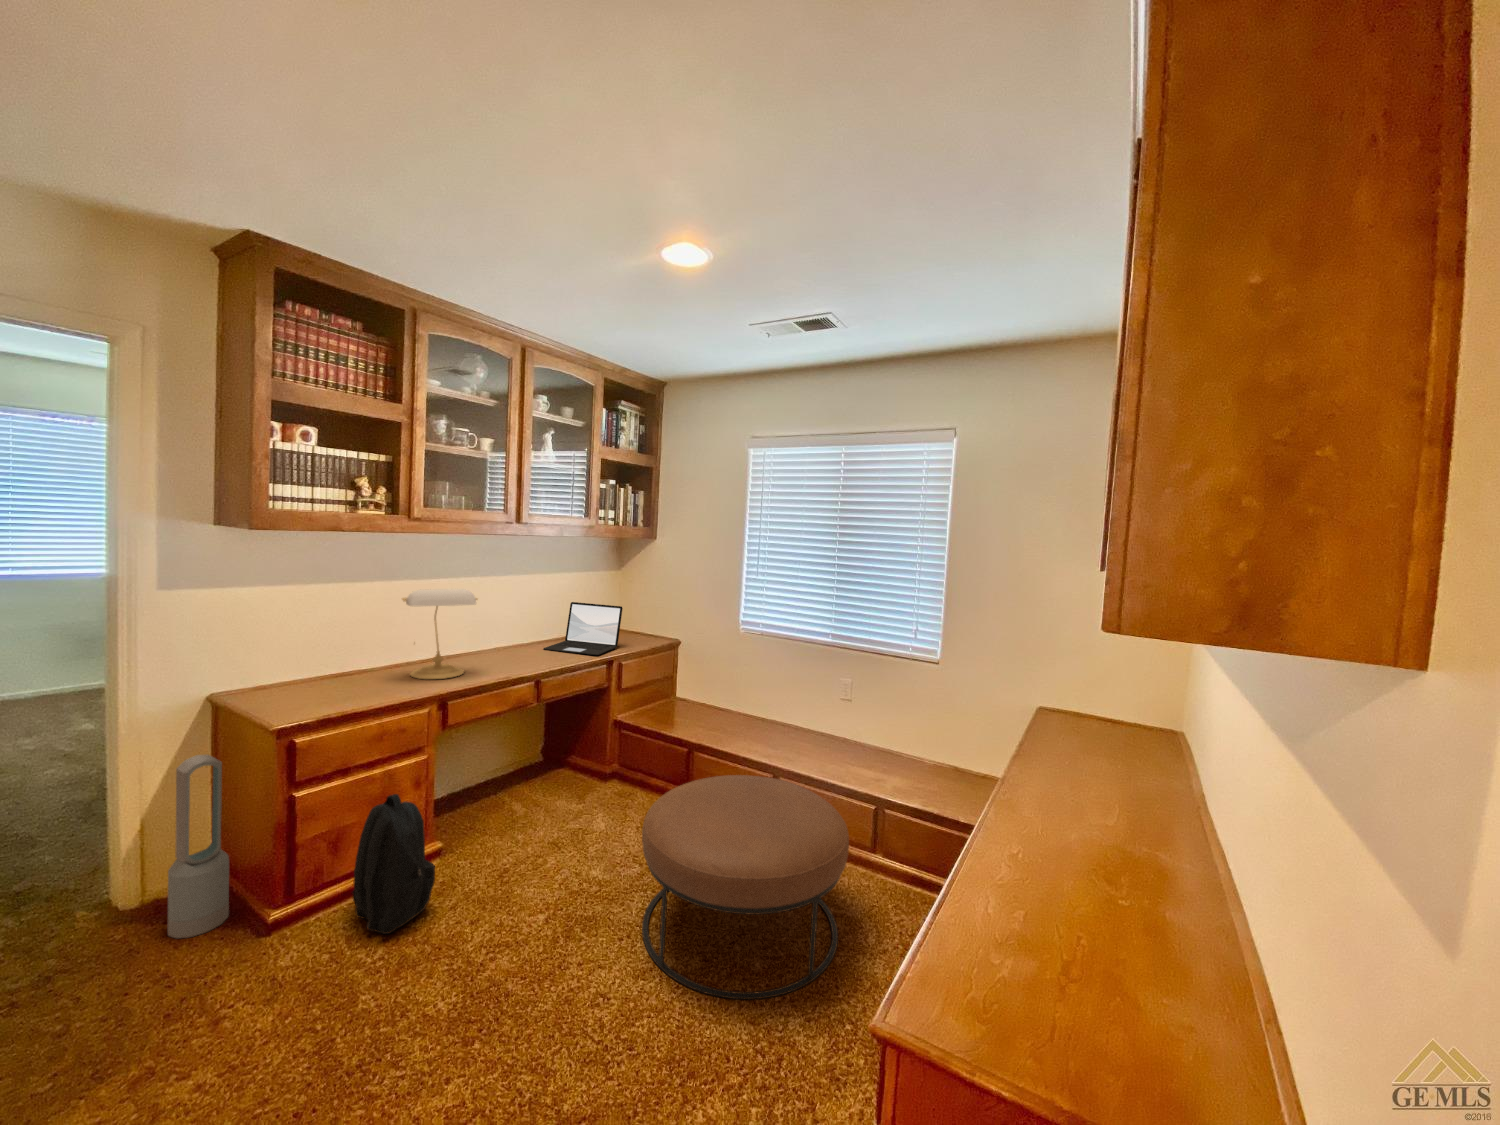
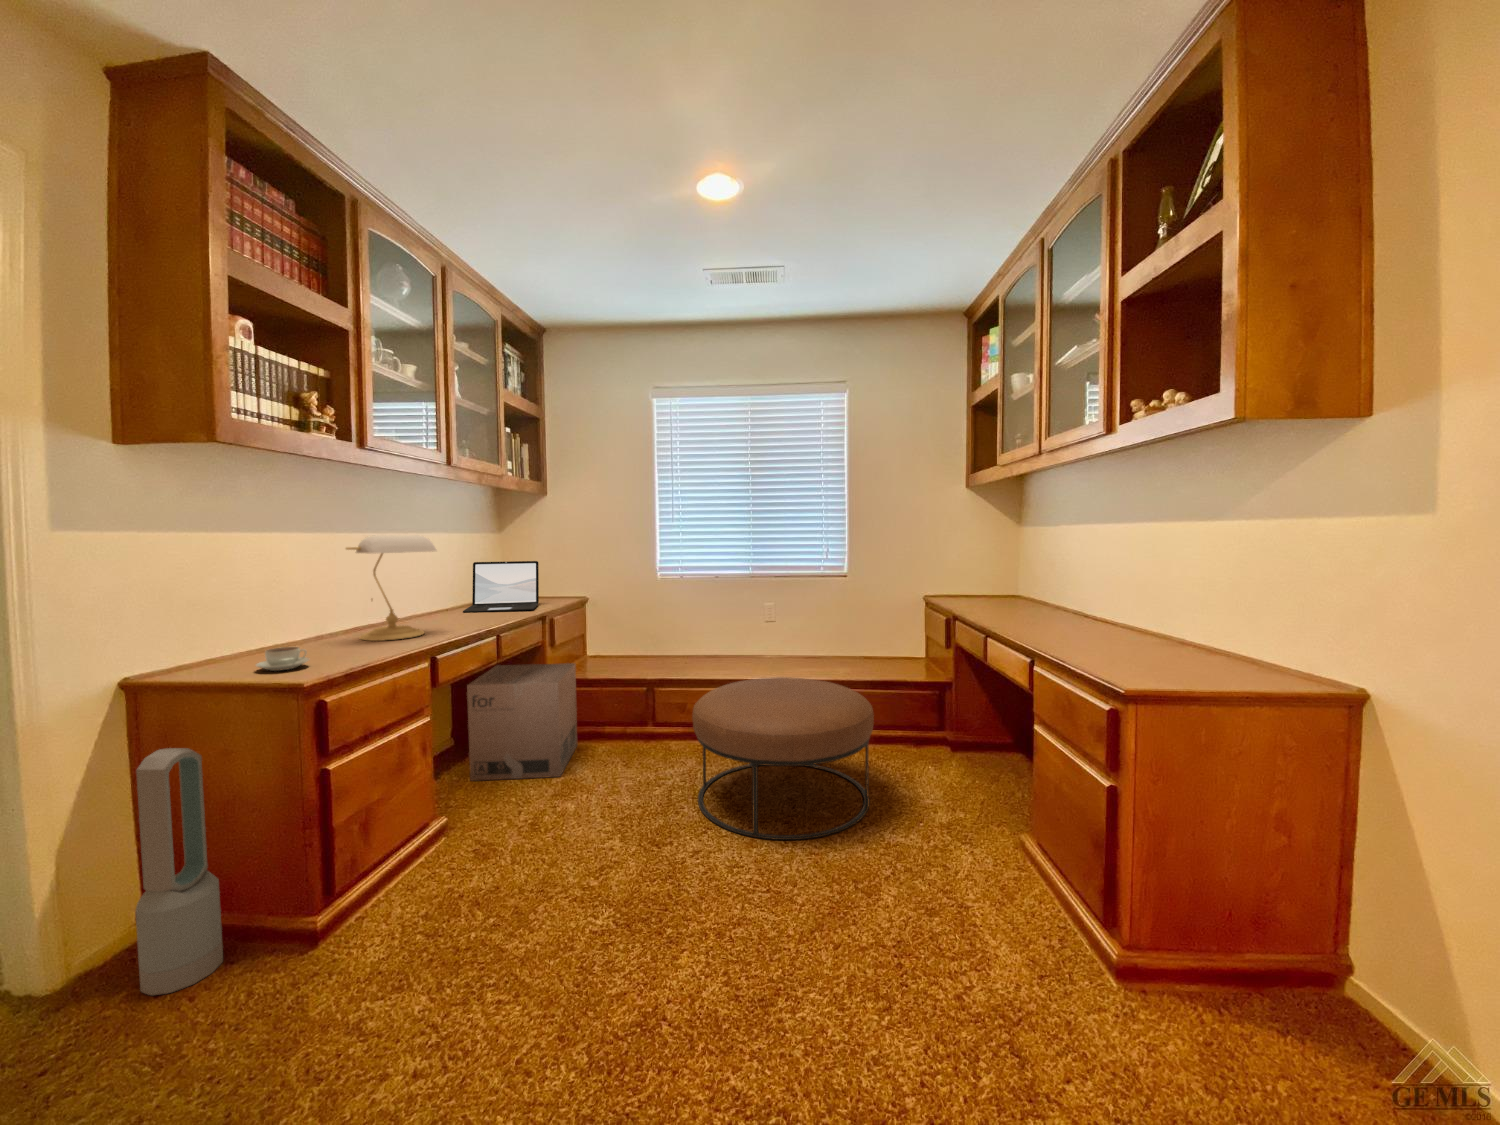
coffee cup: none [279,684,322,704] -> present [256,647,309,671]
cardboard box: none [511,701,627,825] -> present [467,663,577,781]
backpack: present [352,794,435,934] -> none [392,750,494,902]

